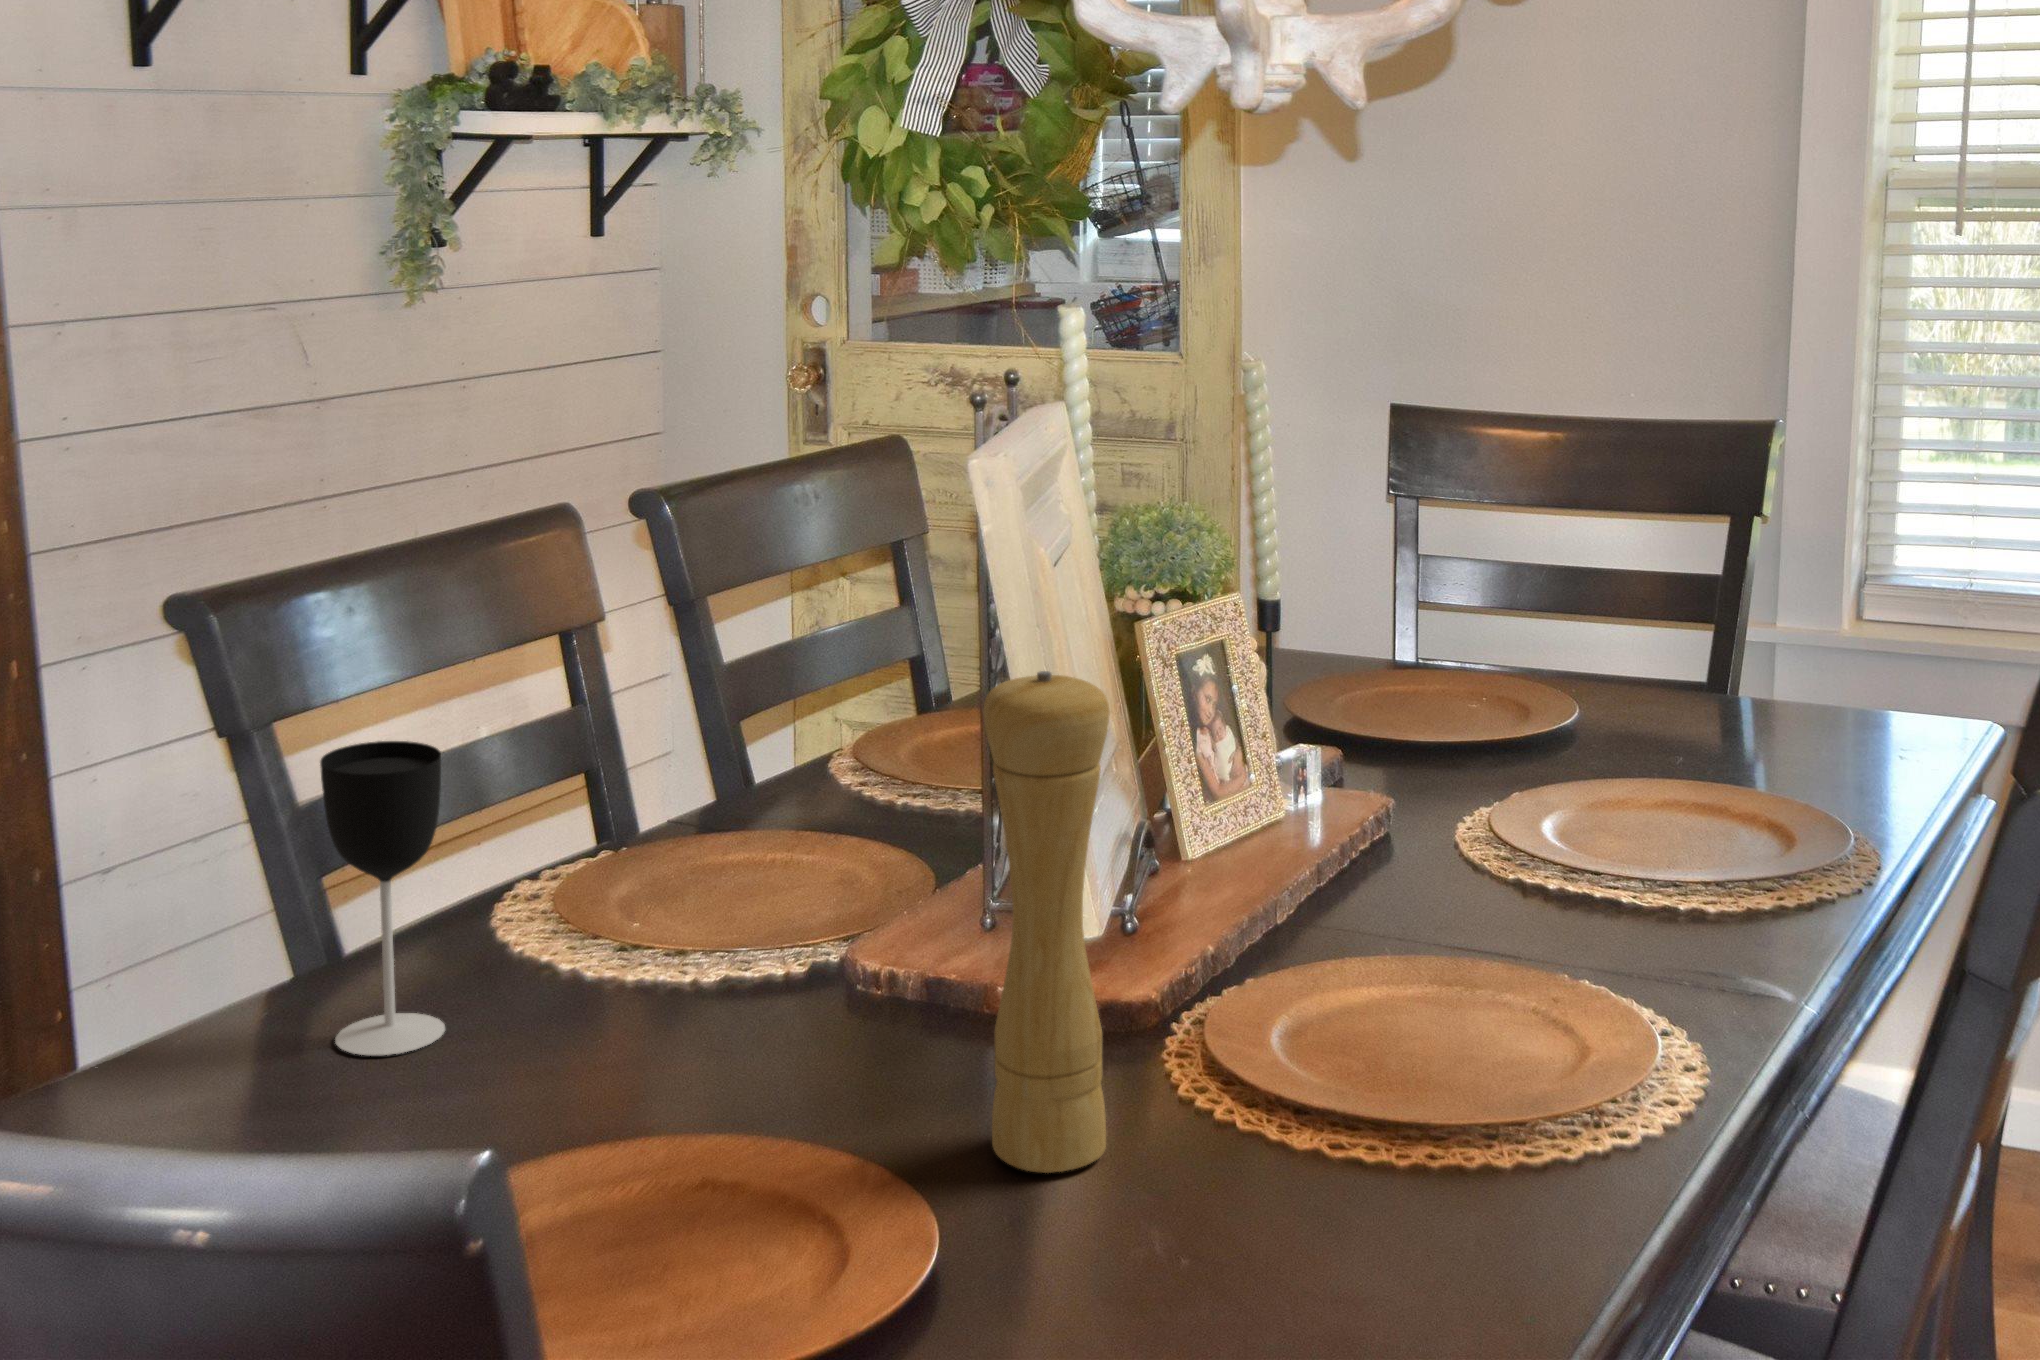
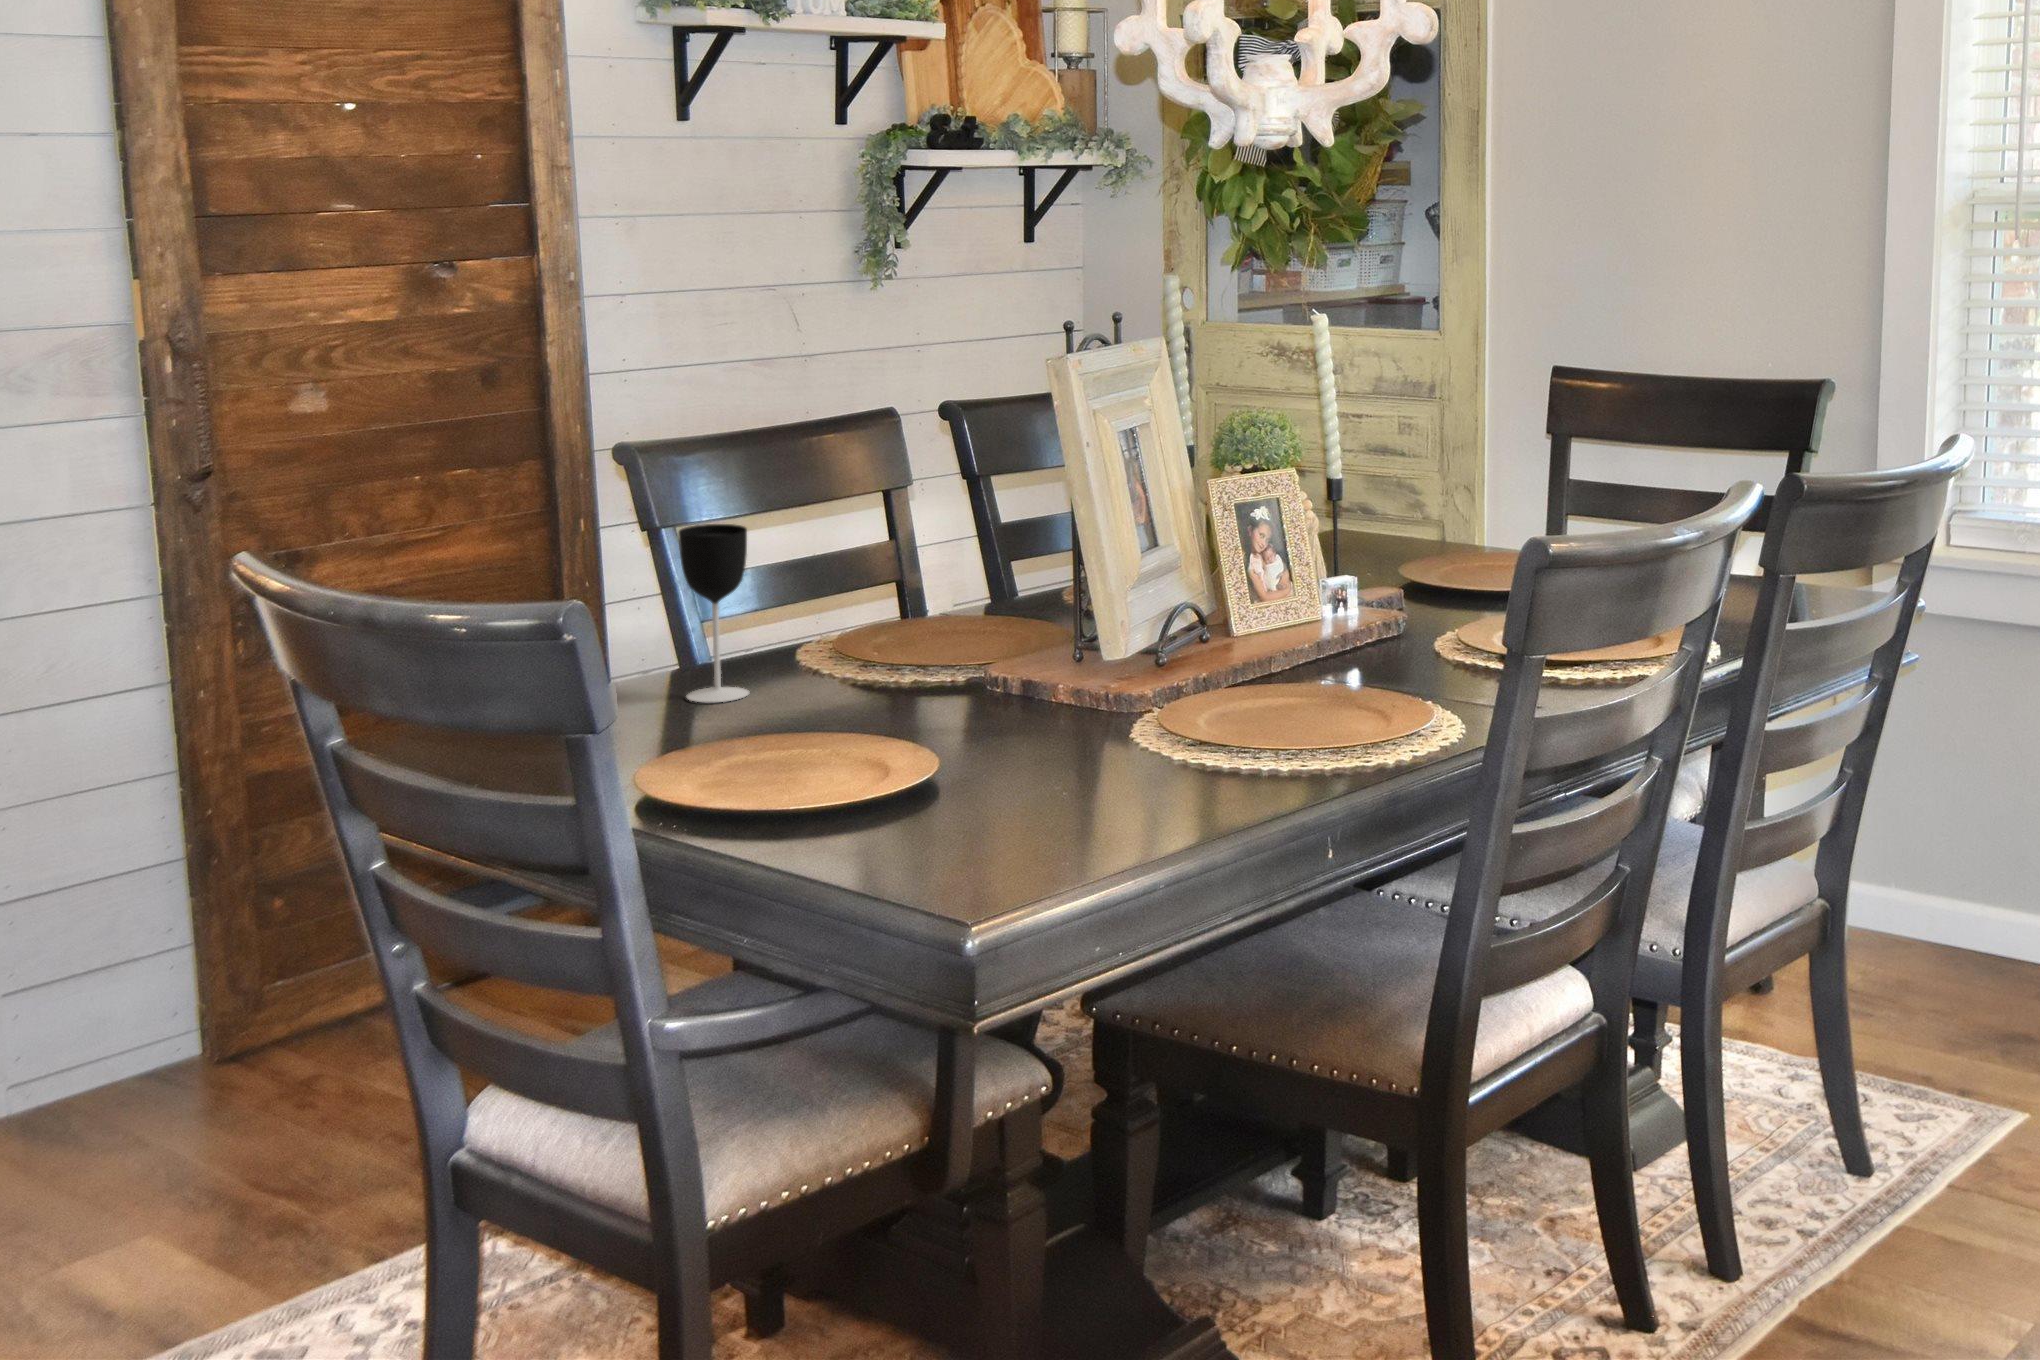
pepper mill: present [984,671,1110,1173] -> none [1002,473,1075,762]

